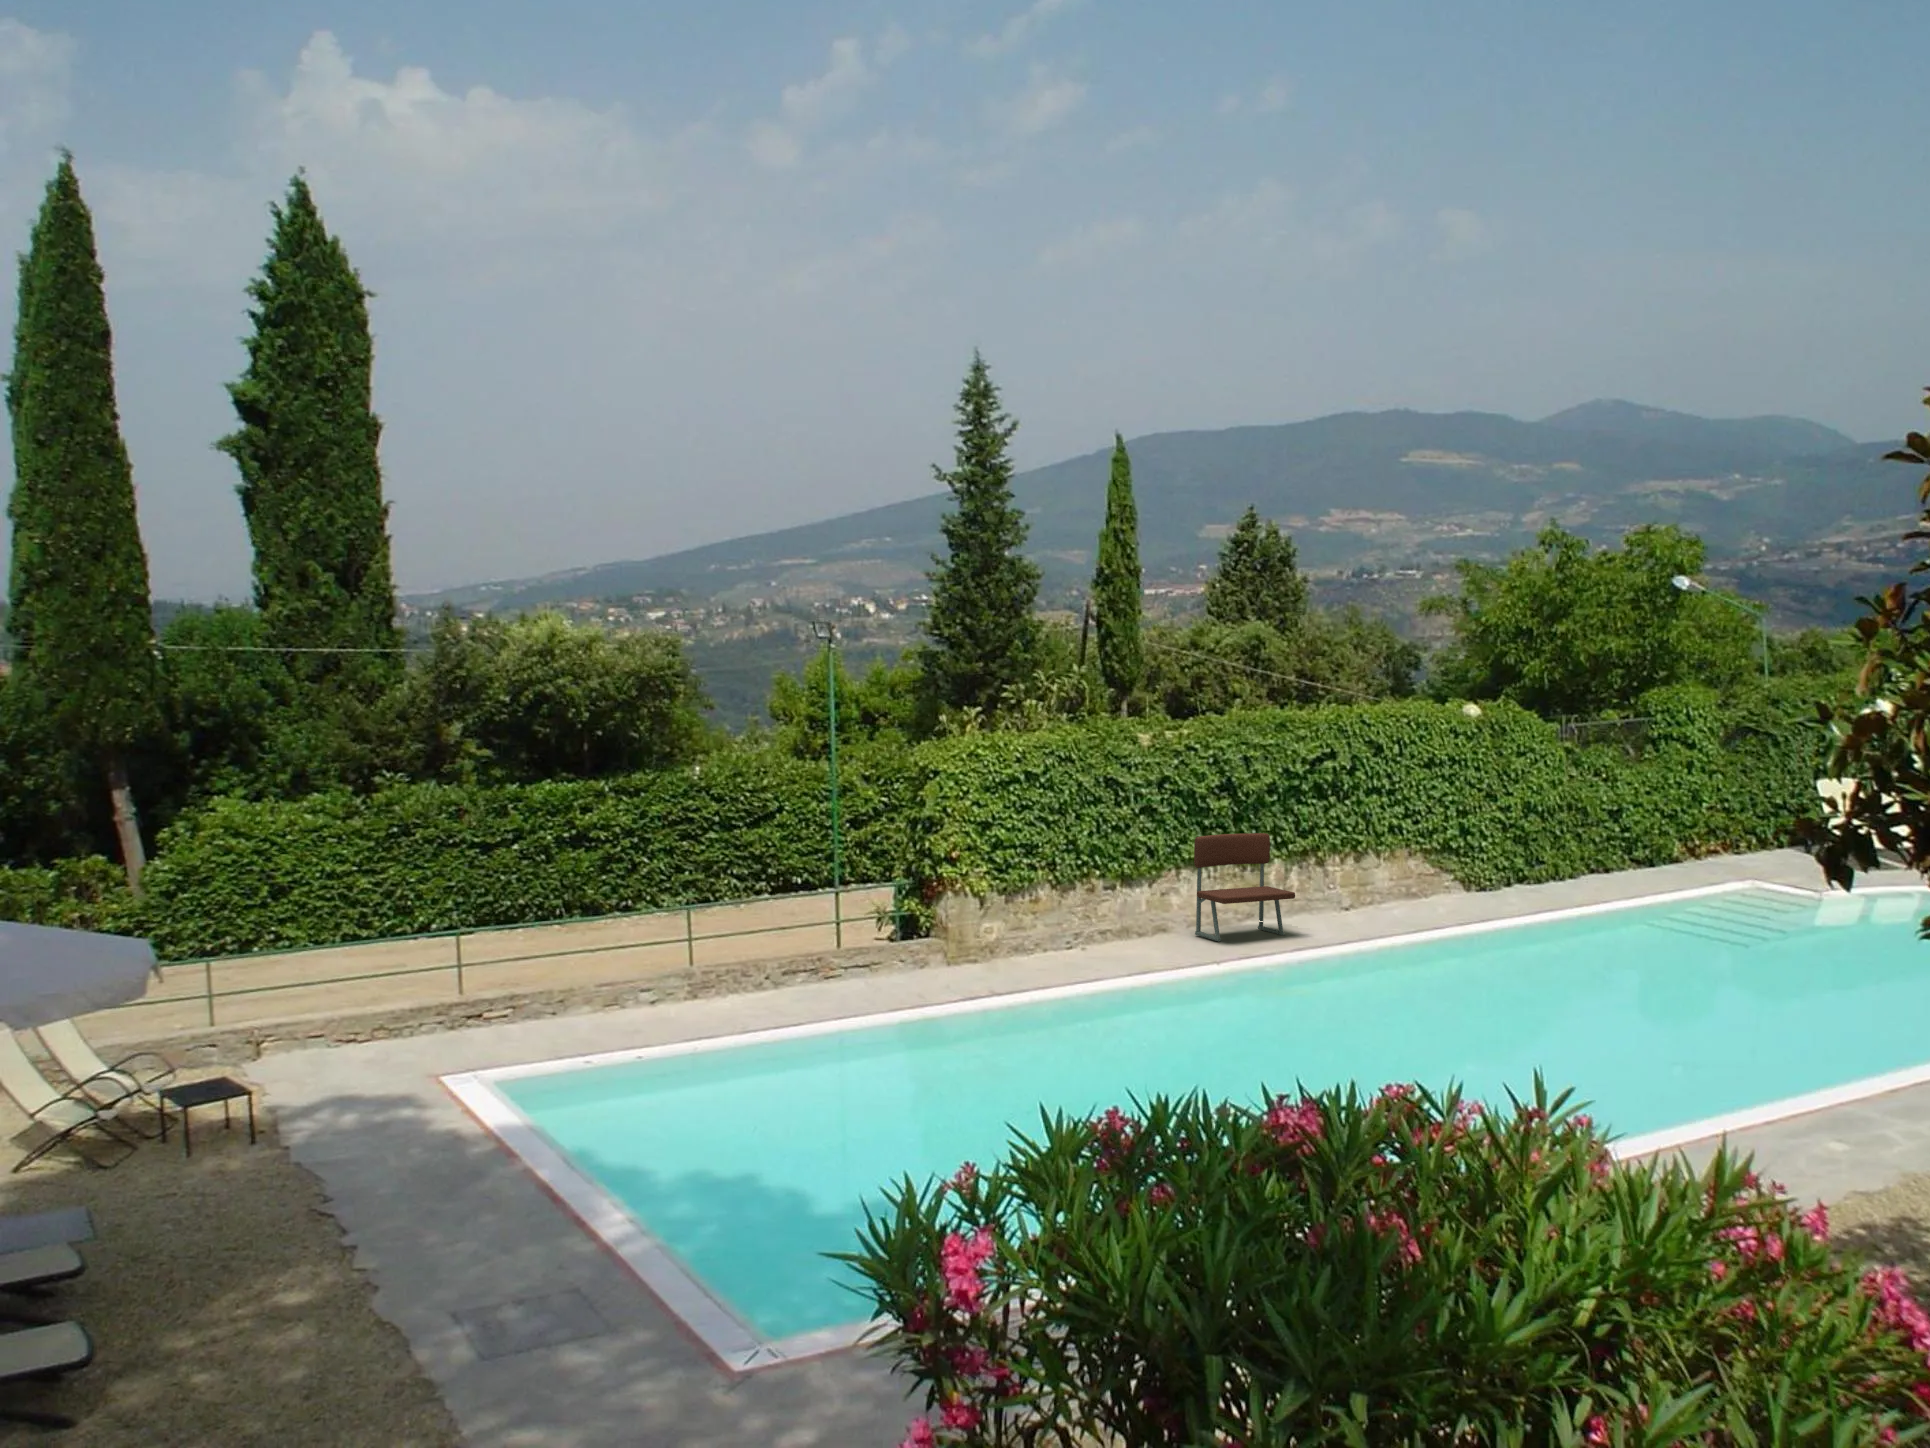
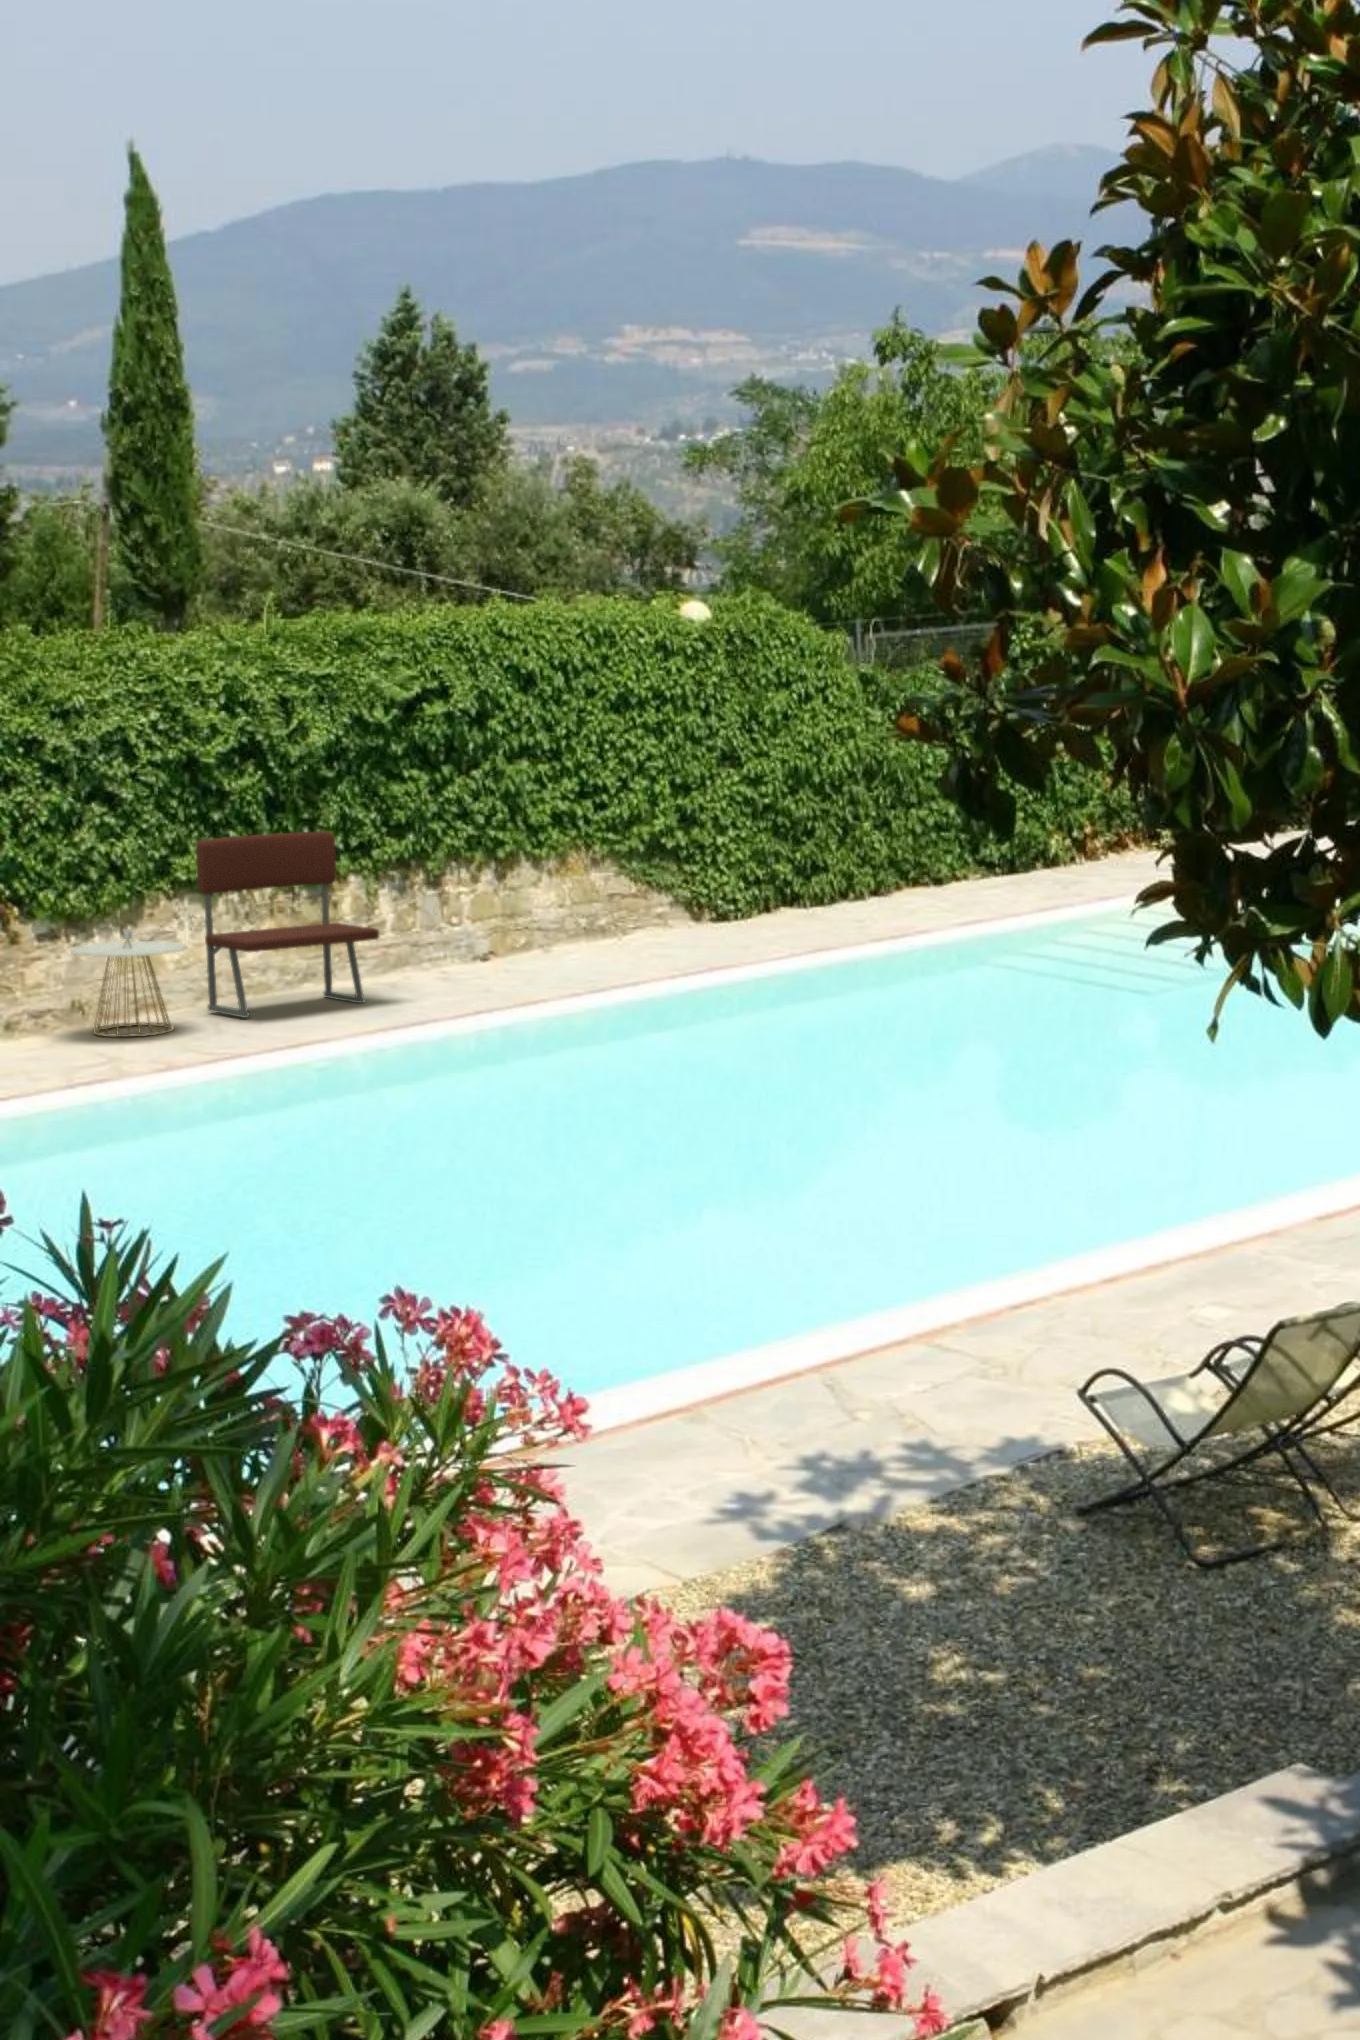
side table: none [1125,887,1190,951] -> present [70,929,187,1037]

